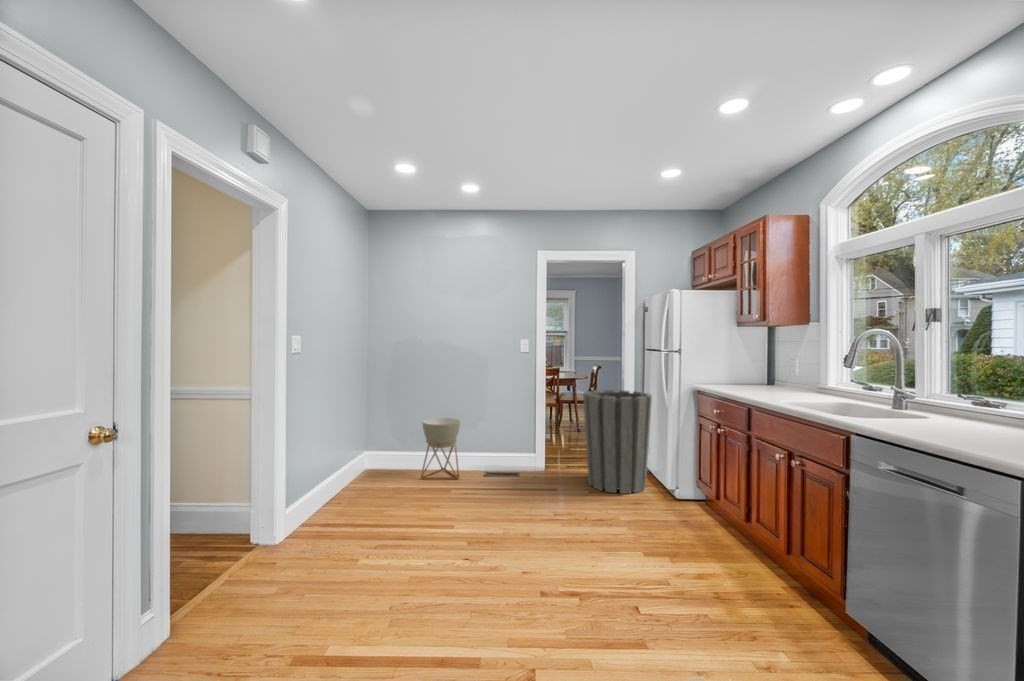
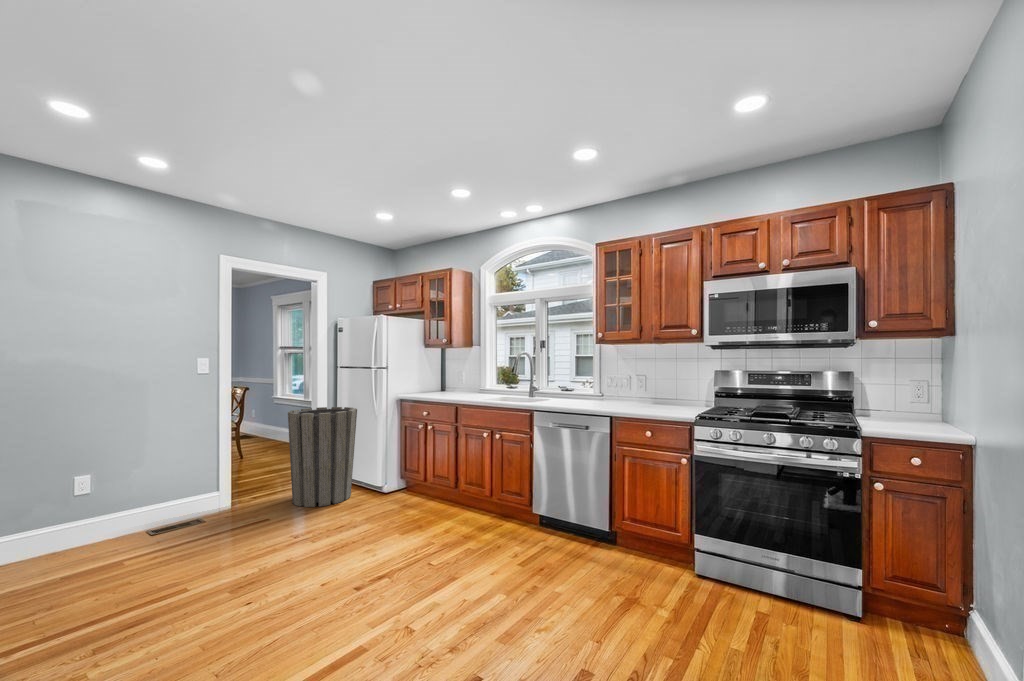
planter: present [421,418,460,479] -> none [41,469,116,567]

